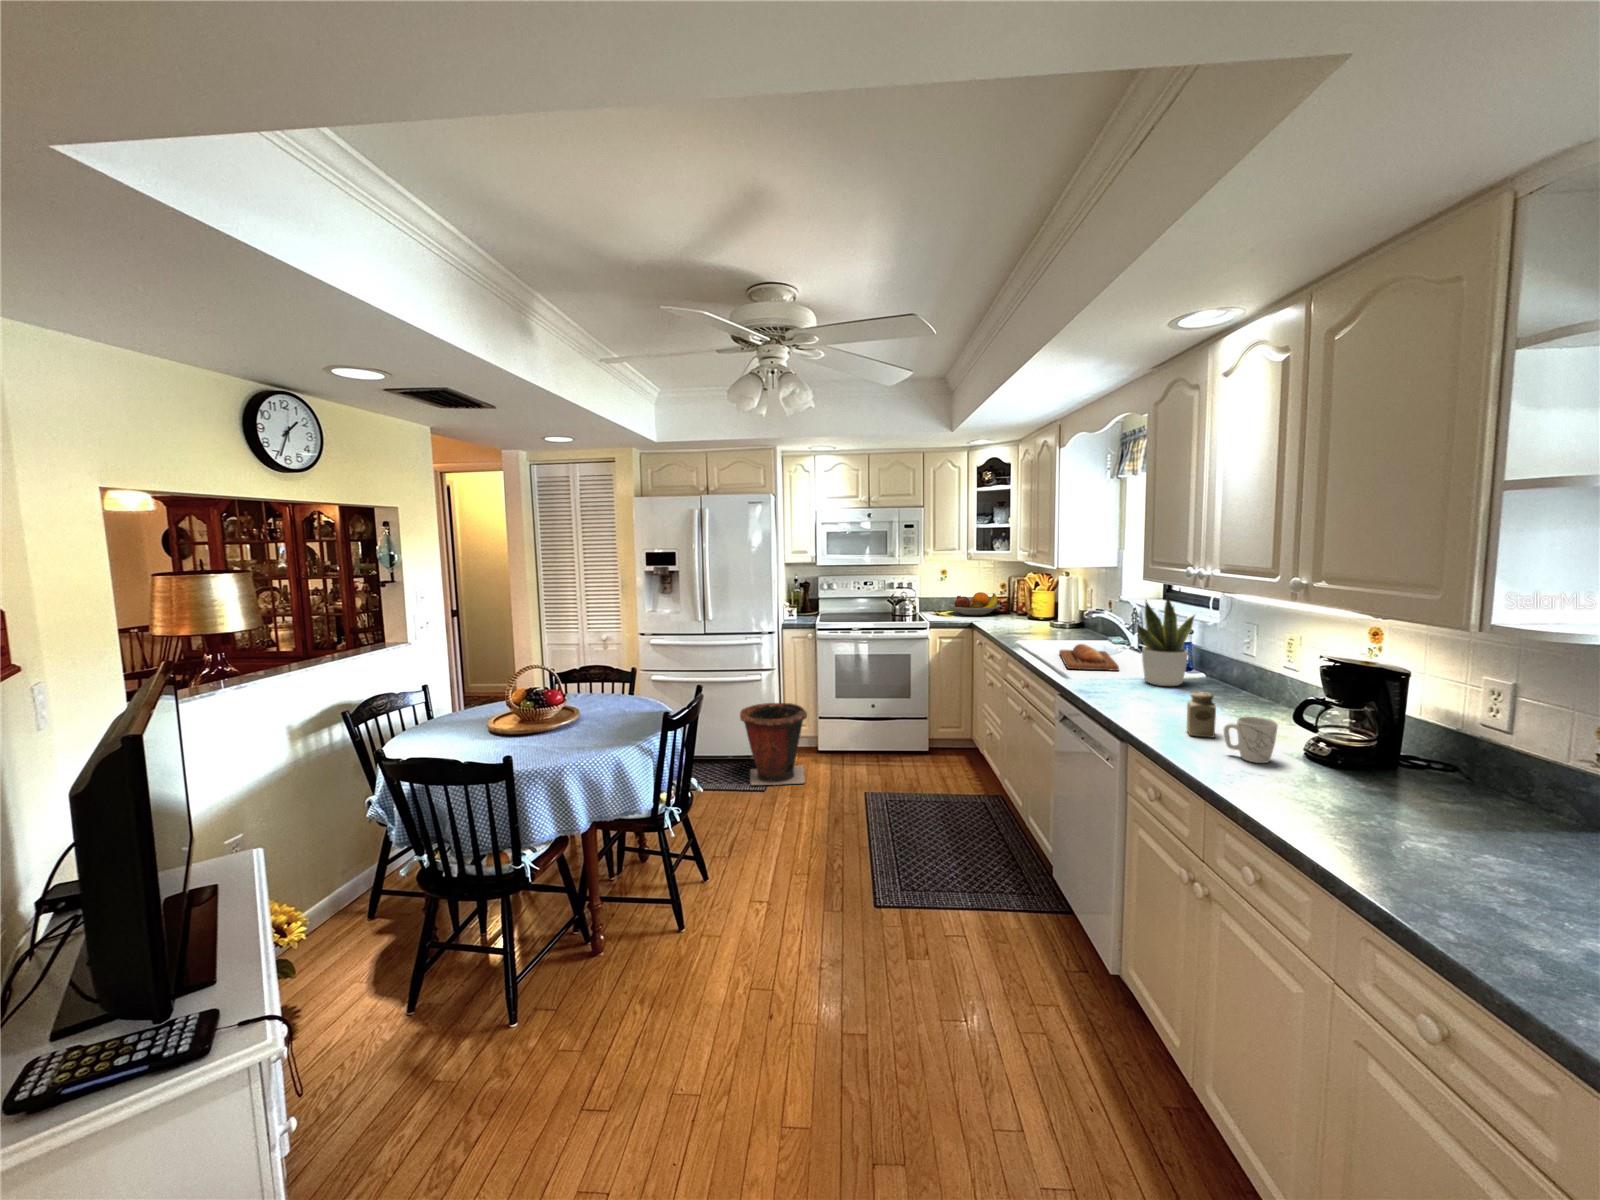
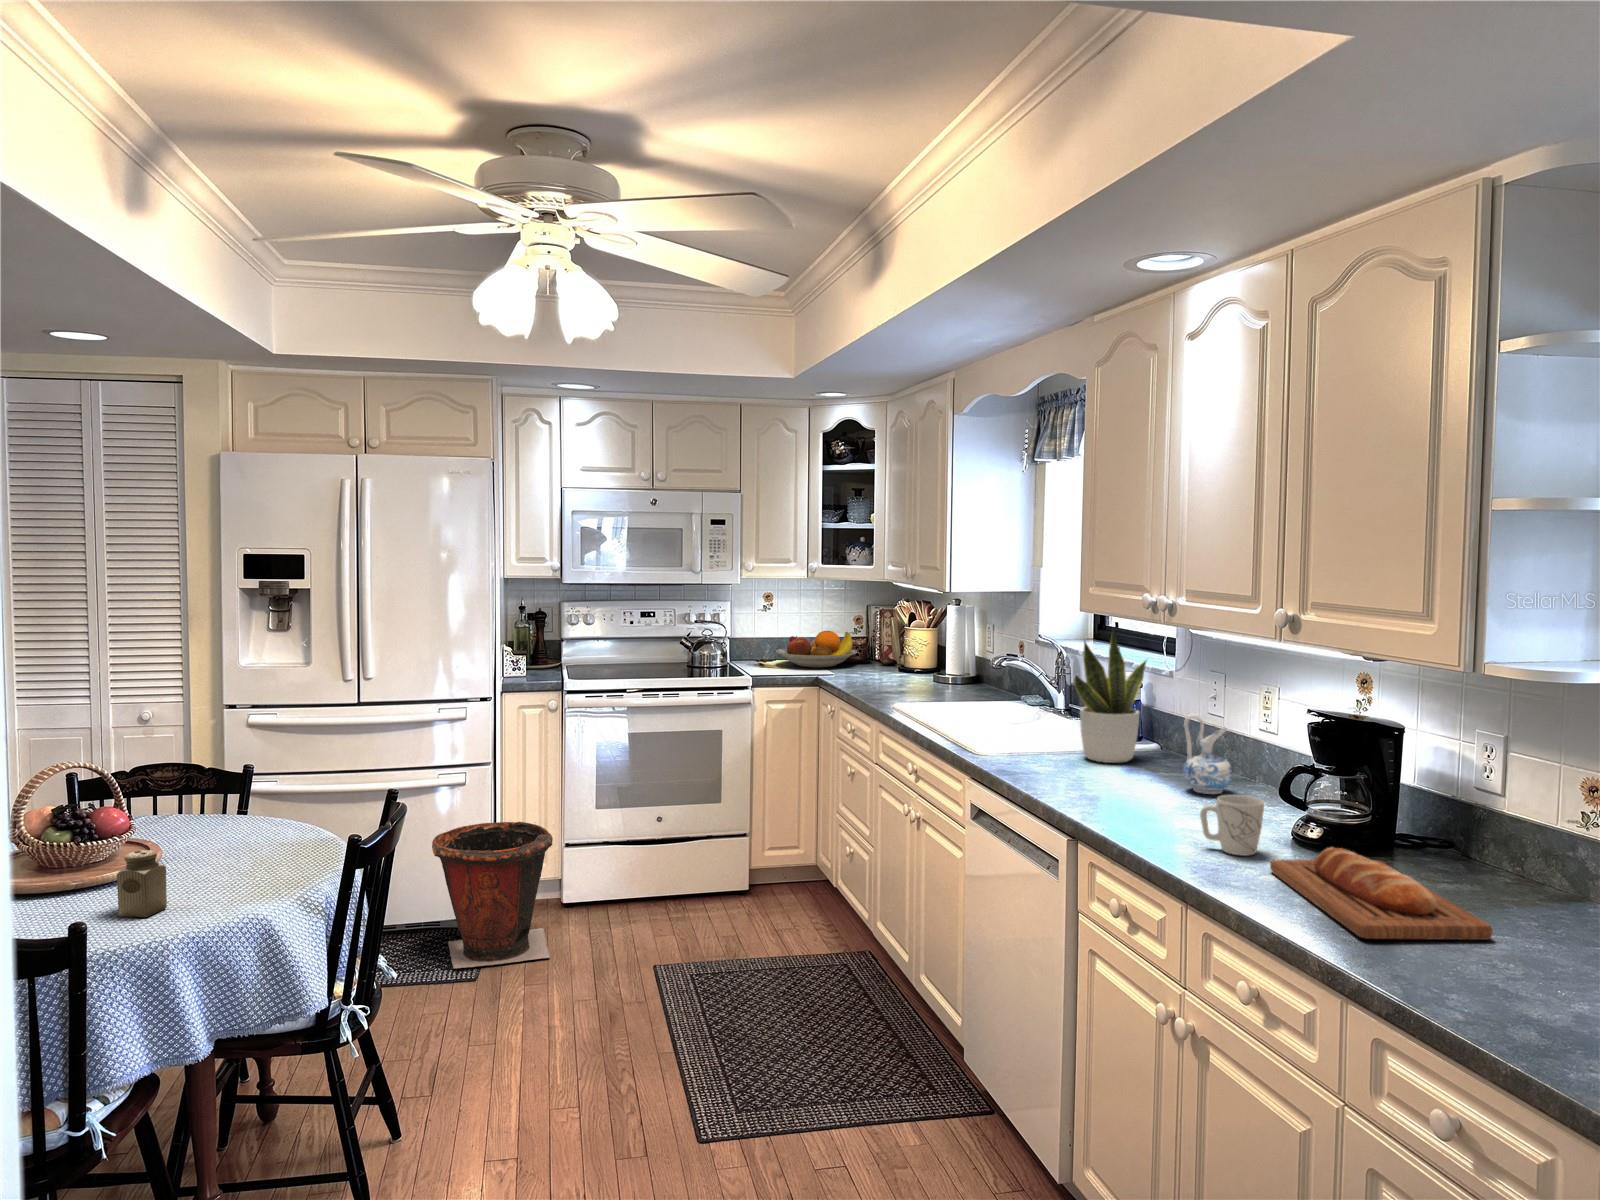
bread loaf: present [1059,644,1119,671] -> present [1270,848,1492,940]
ceramic pitcher: none [1218,655,1259,713] -> present [1183,714,1232,794]
salt shaker: present [1187,692,1216,738] -> present [117,850,167,917]

